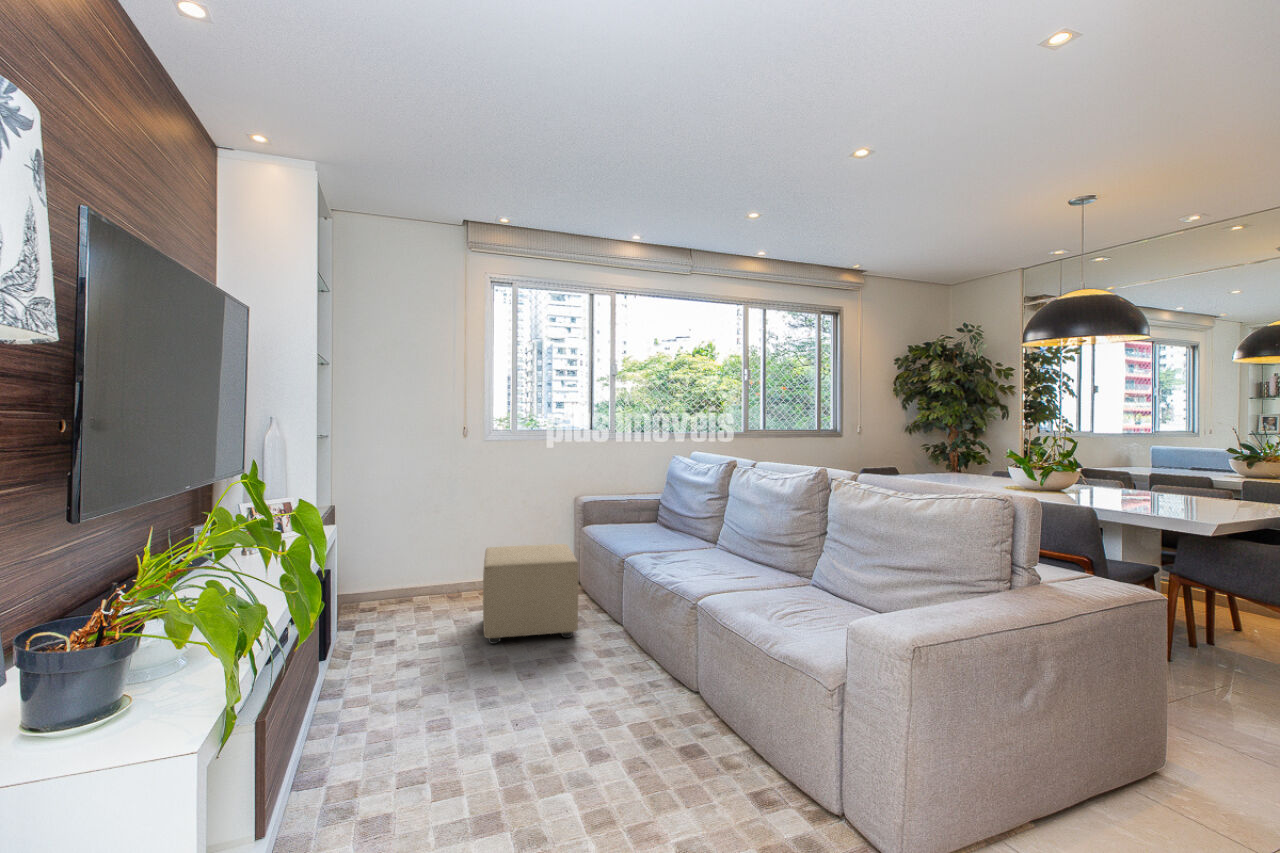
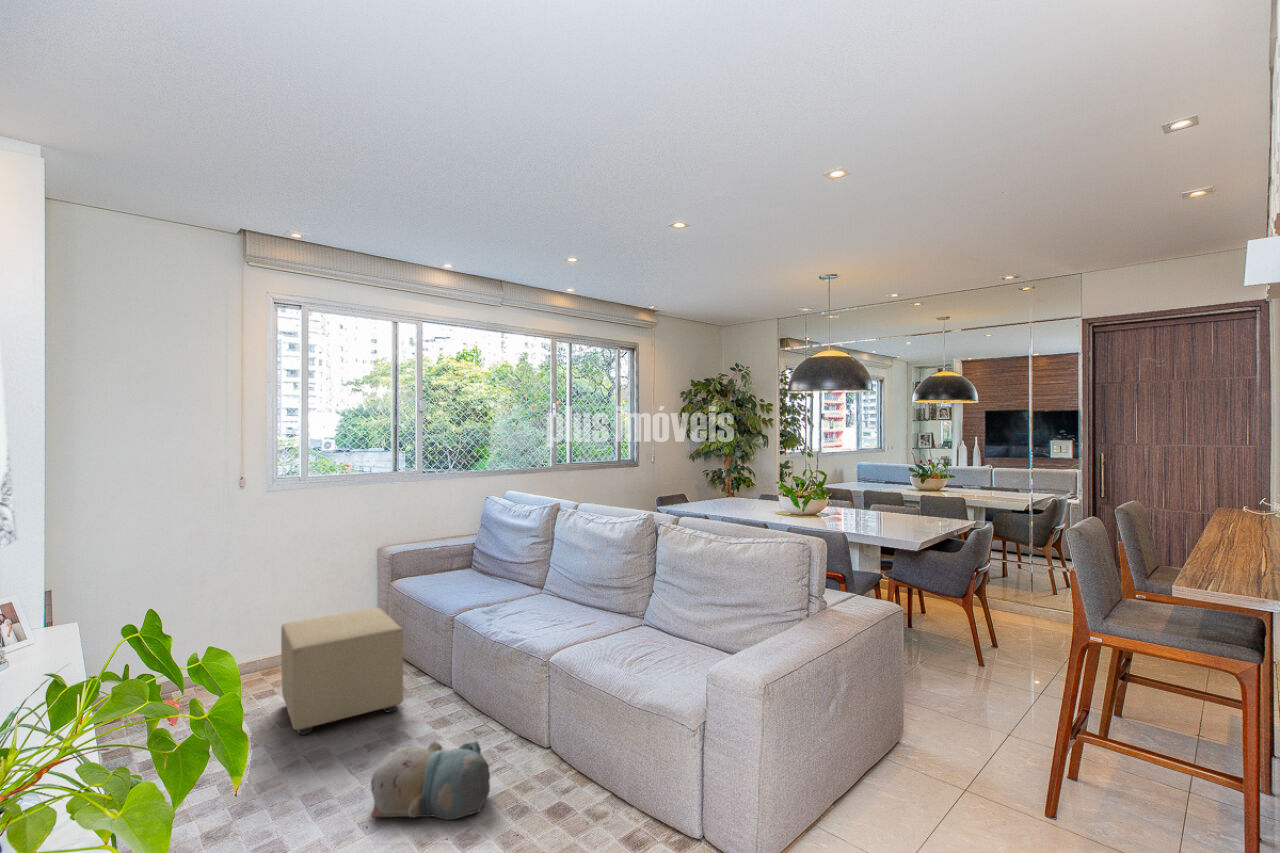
plush toy: none [521,662,631,738] -> present [371,740,490,820]

